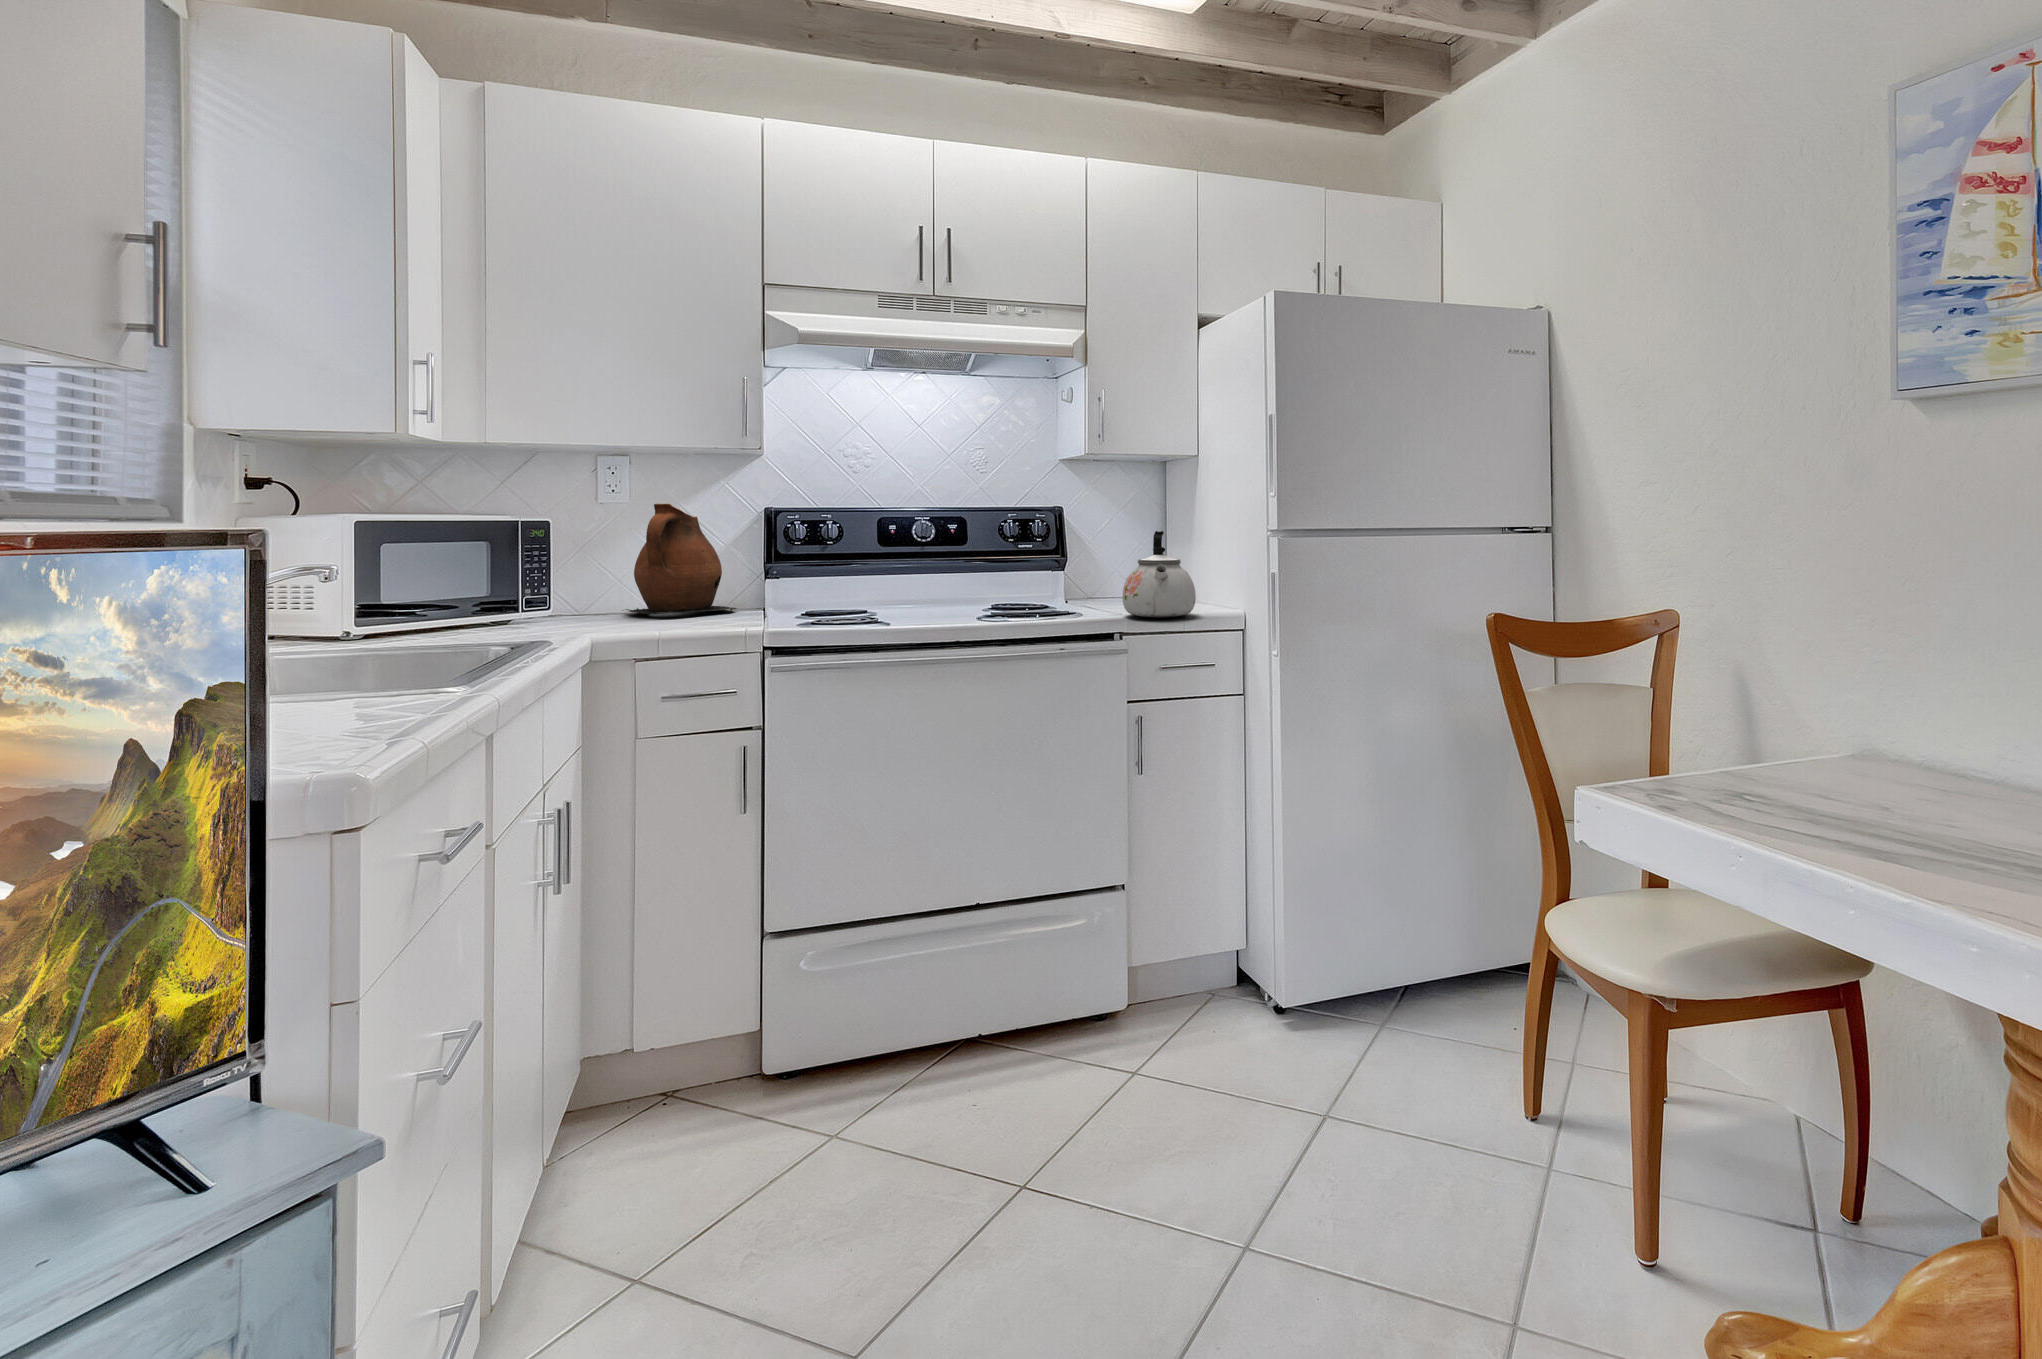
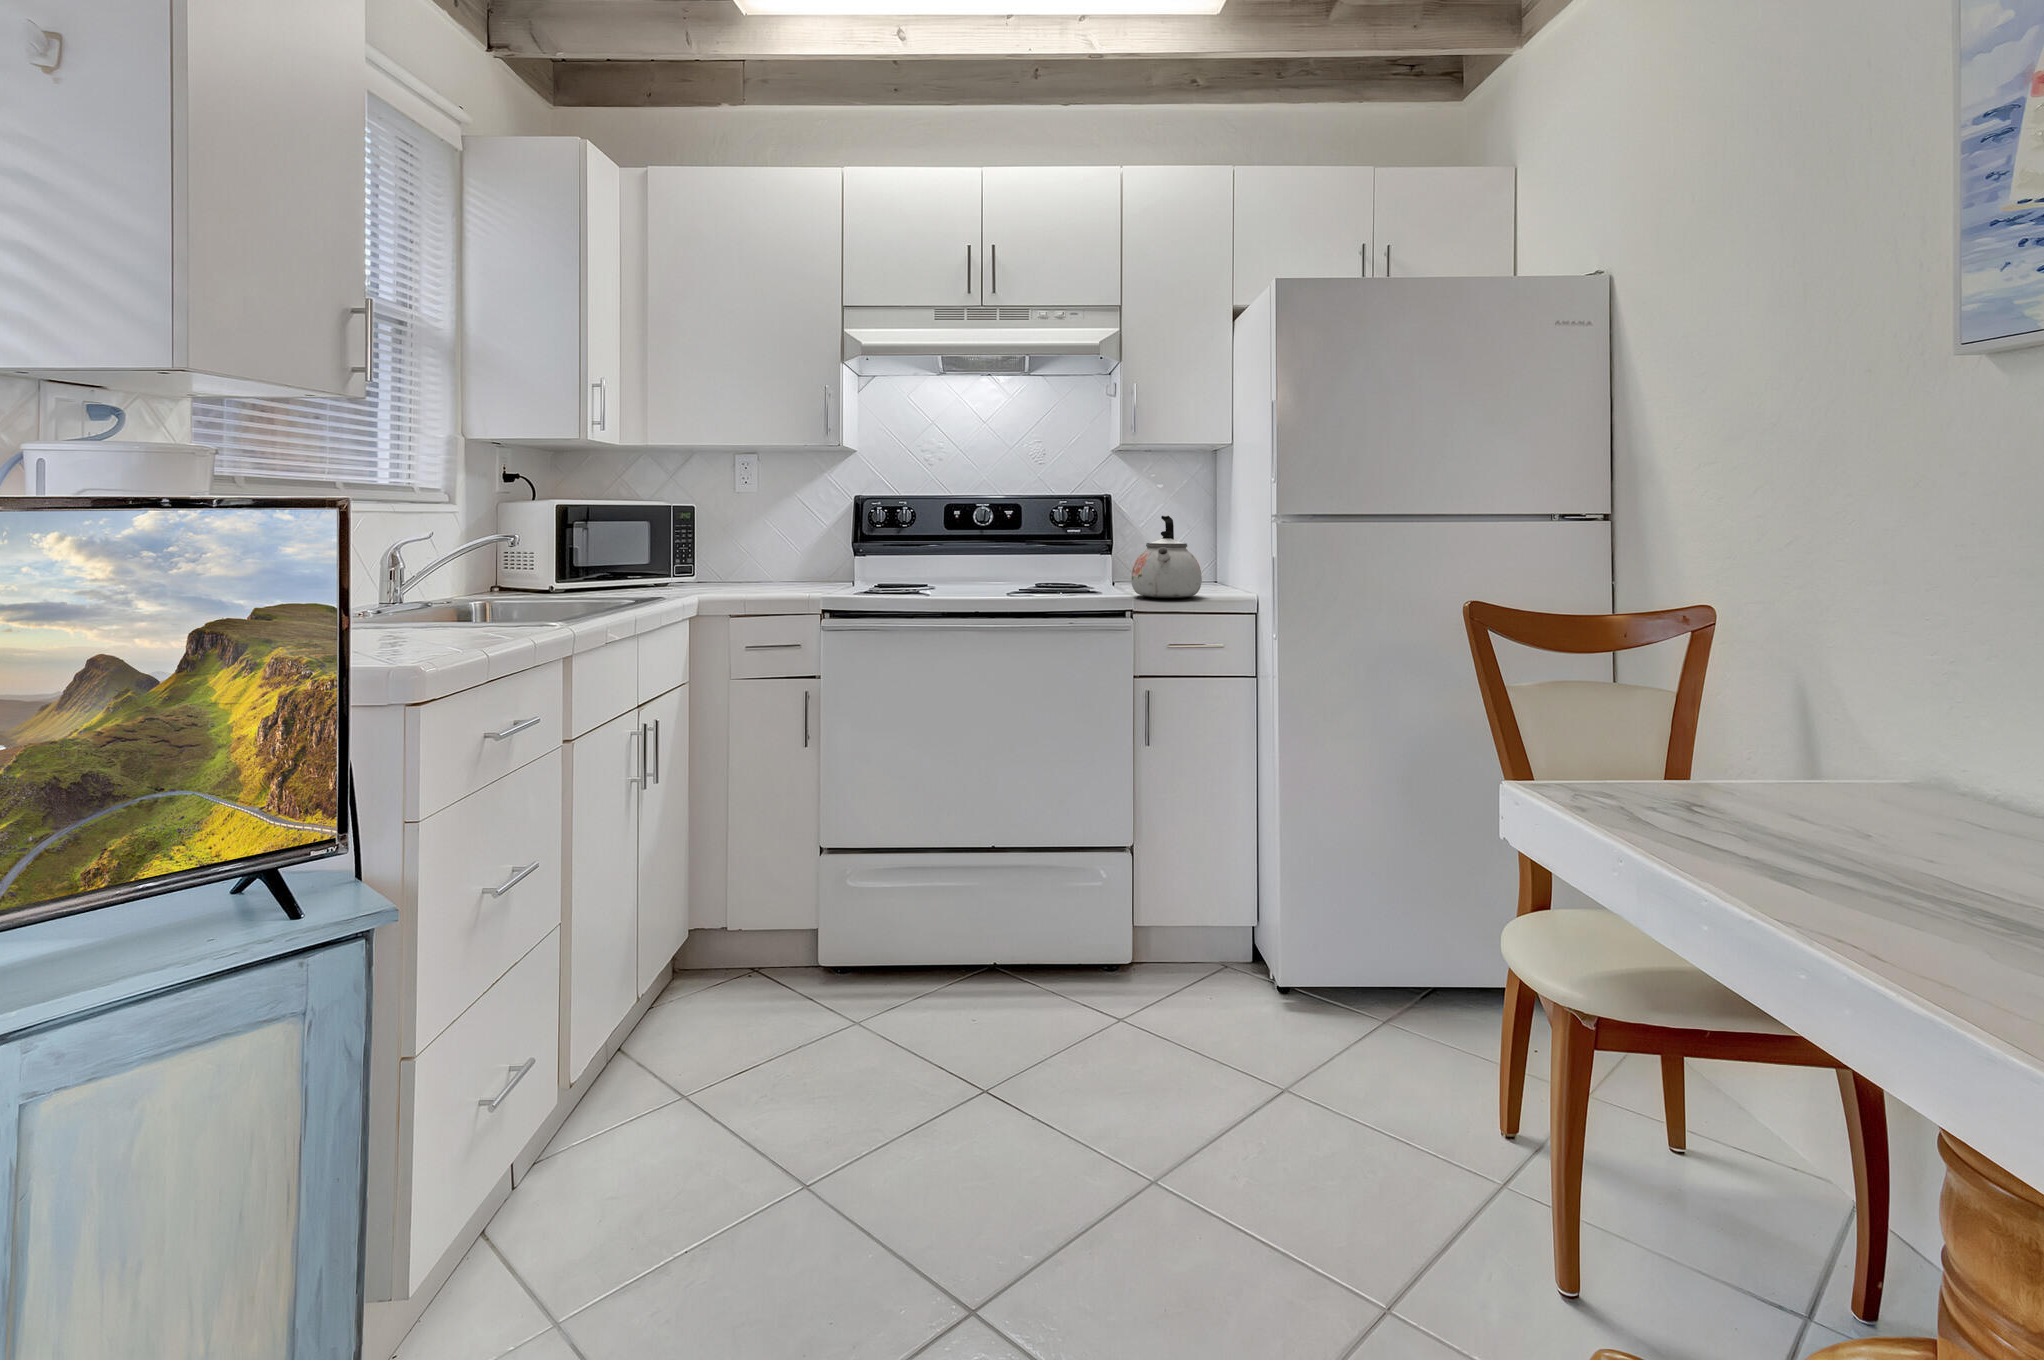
ceramic pitcher: present [622,504,737,614] -> none [739,492,822,582]

